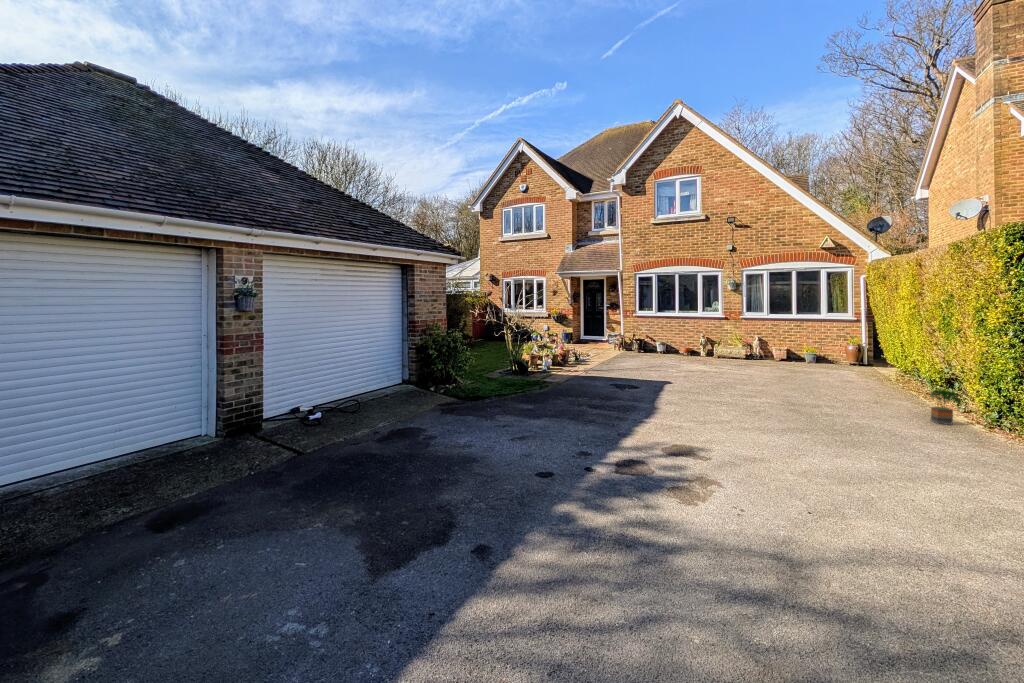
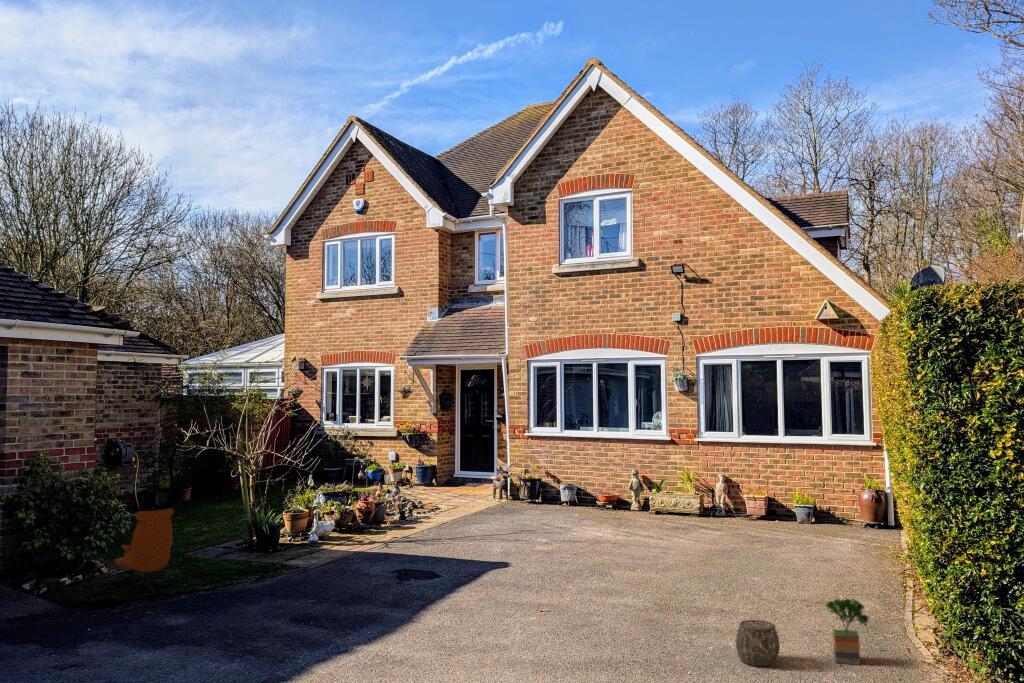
lounge chair: none [466,347,506,391] -> present [113,508,173,592]
woven basket: none [877,401,908,425] -> present [735,620,780,666]

